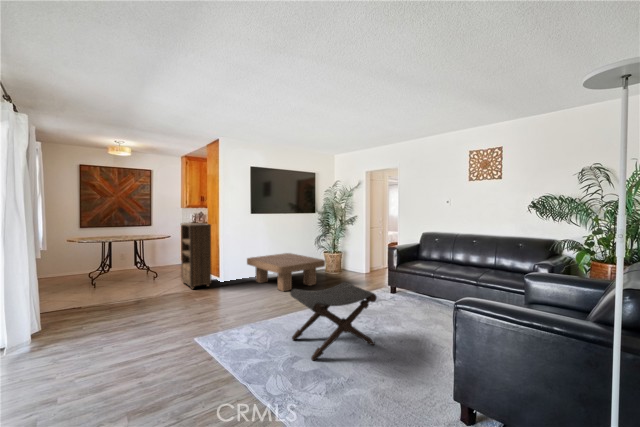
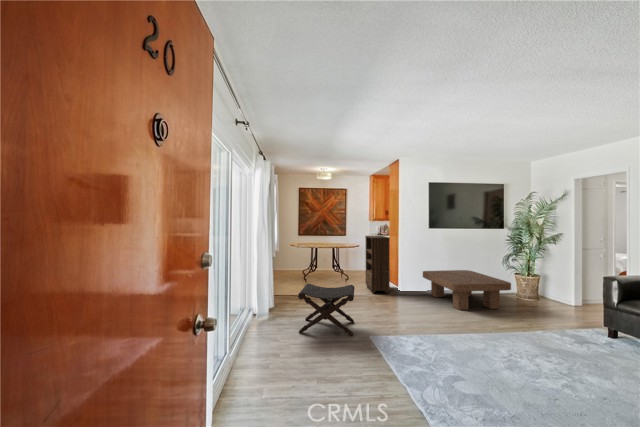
footstool: present [290,282,377,361] -> present [298,283,355,336]

